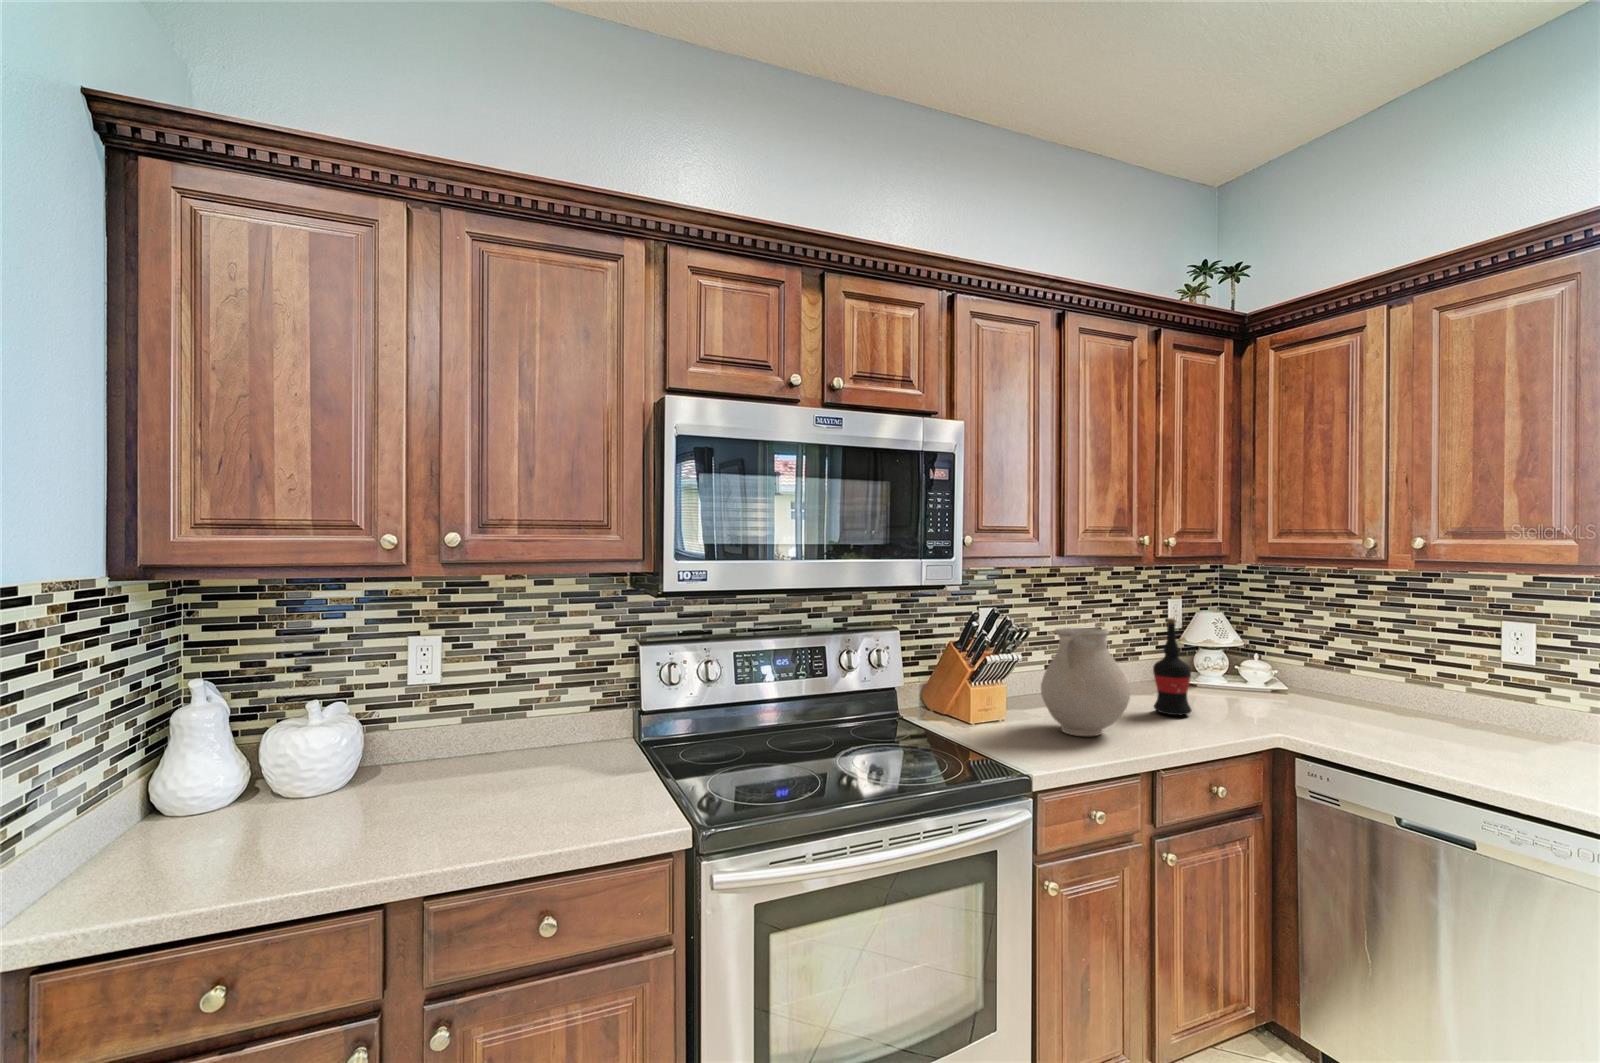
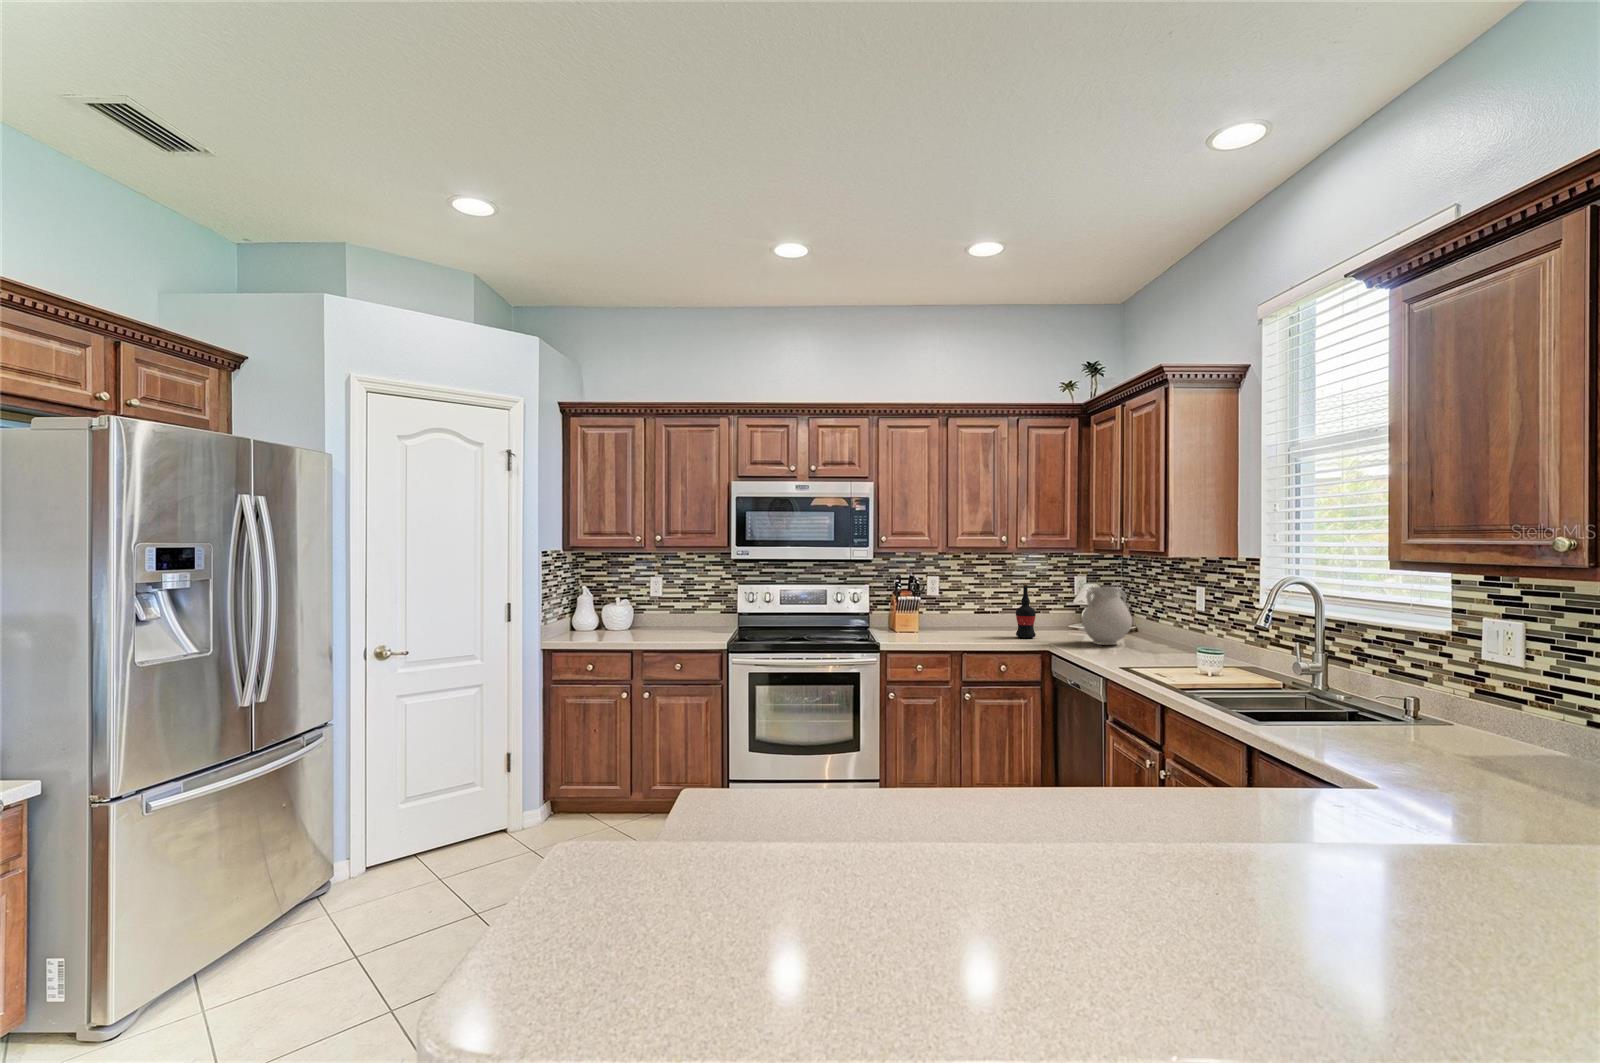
vase: present [1041,628,1130,736] -> present [1082,587,1132,645]

